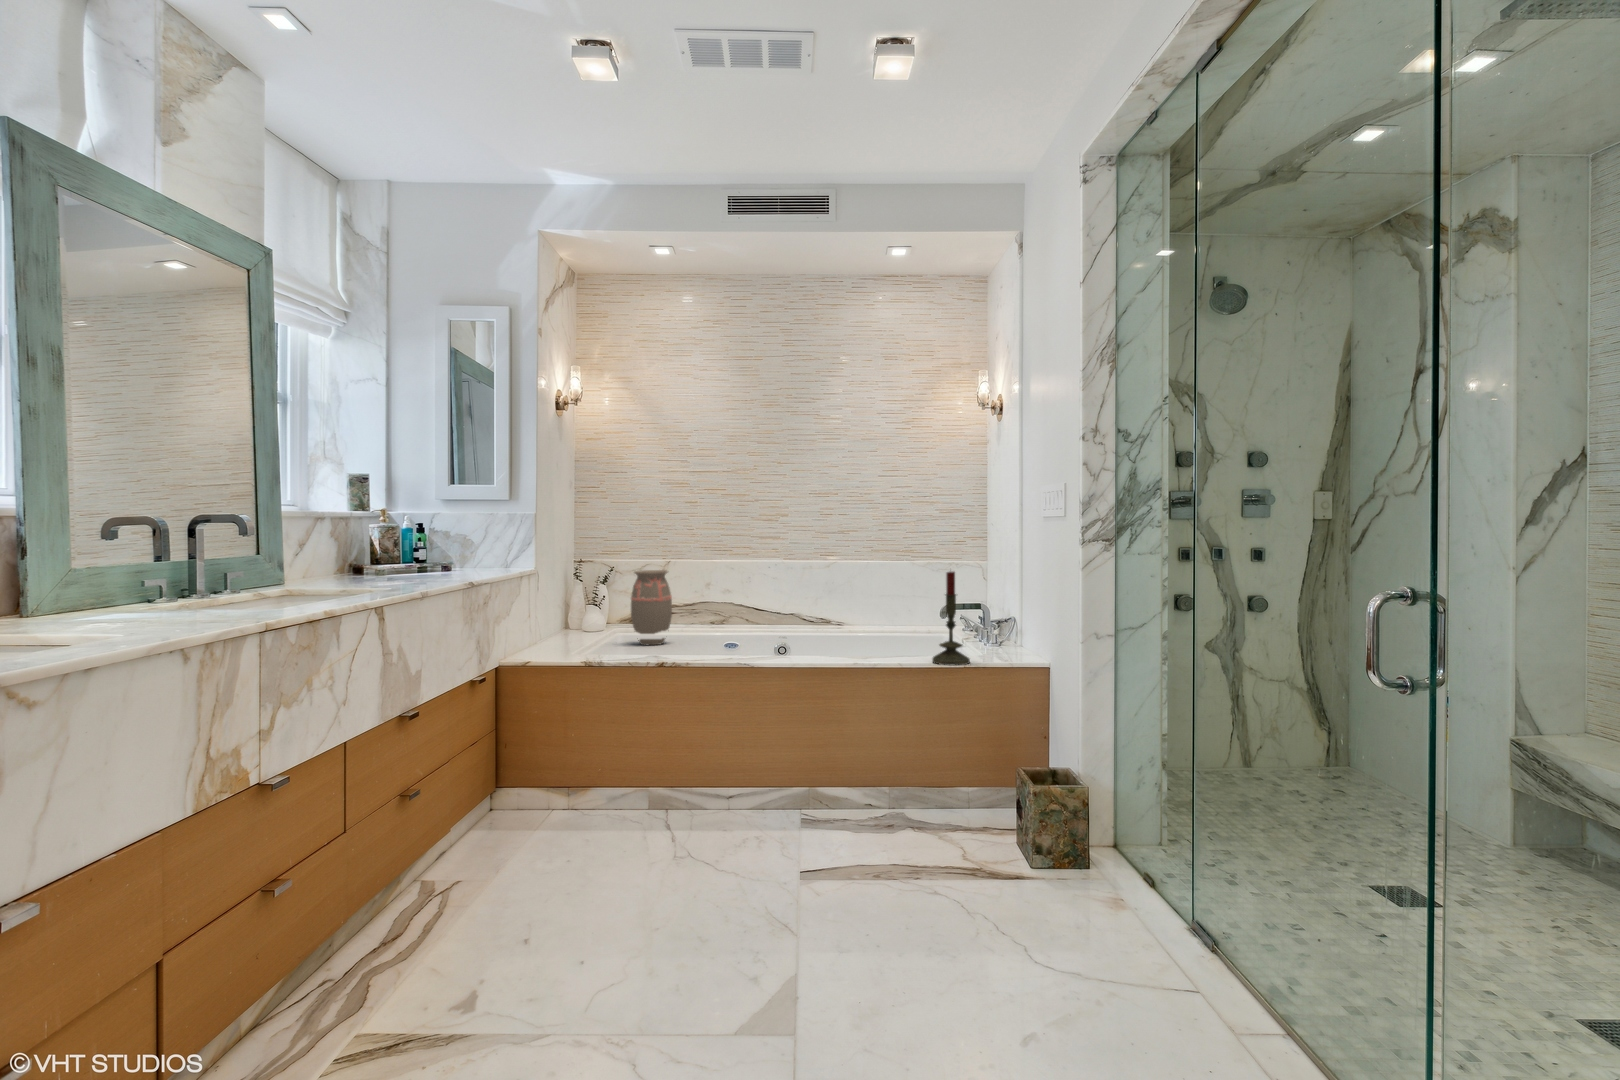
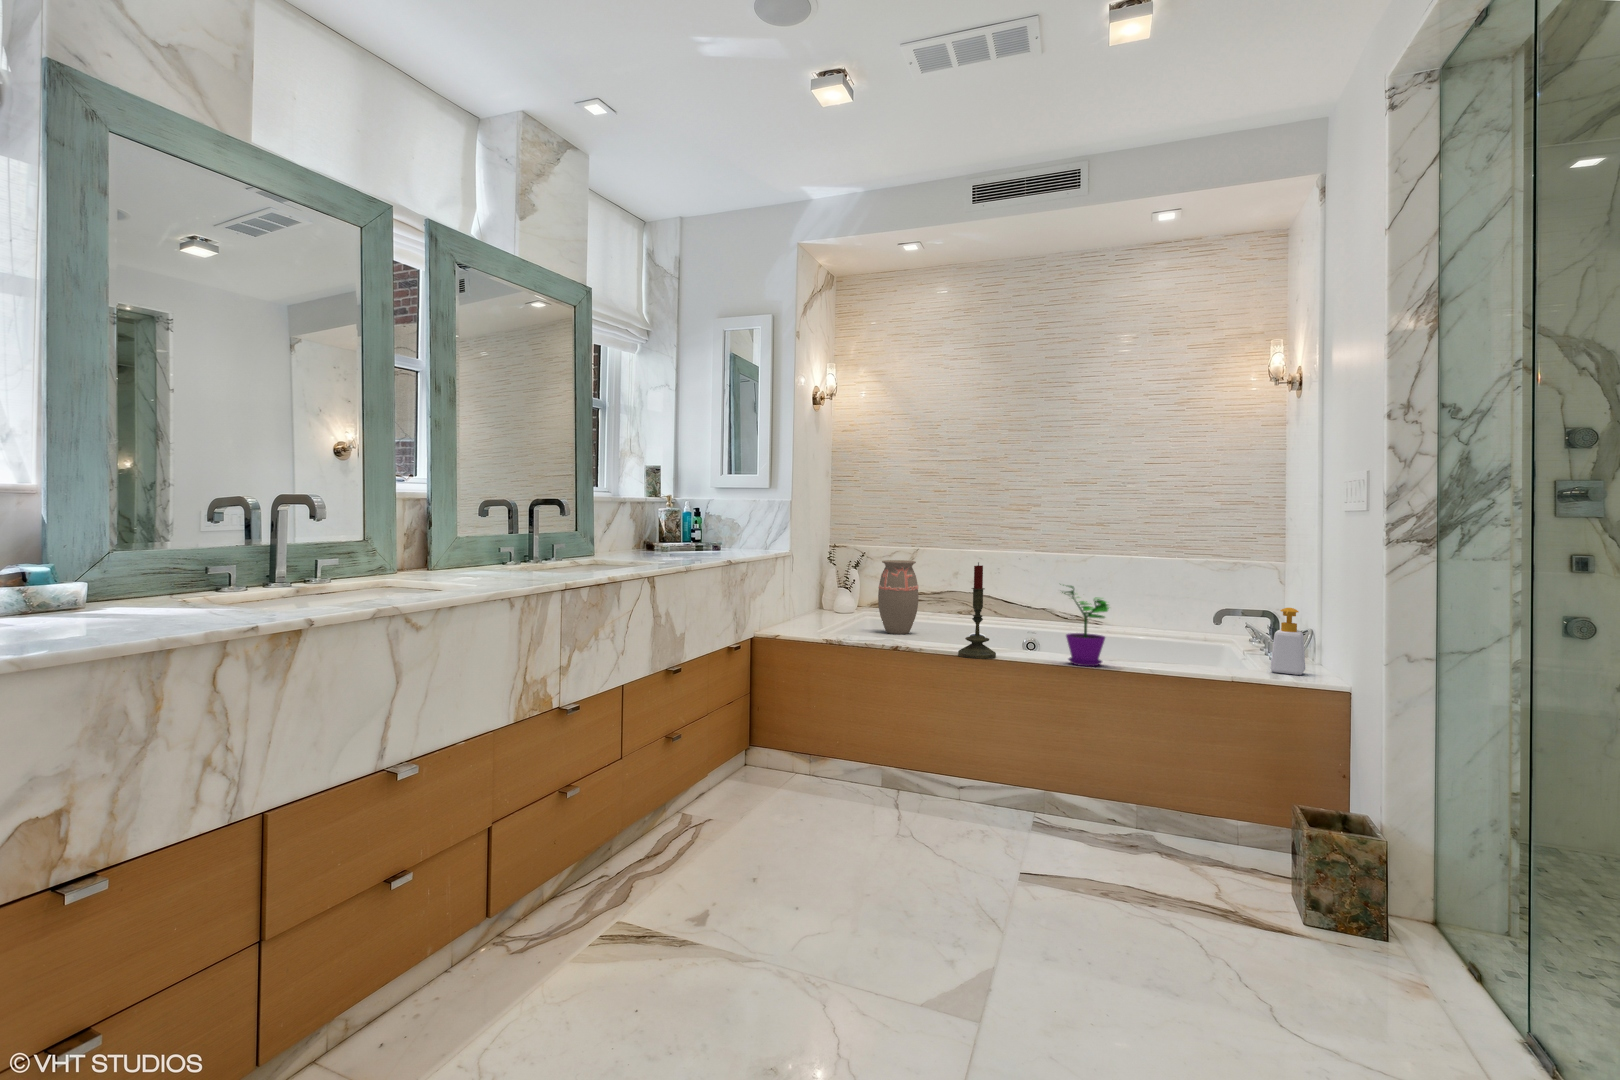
candle: present [932,572,970,665] -> present [958,563,996,659]
flower pot: none [816,583,864,664] -> present [1062,586,1109,666]
soap bottle: none [988,599,1013,655] -> present [1270,608,1305,675]

